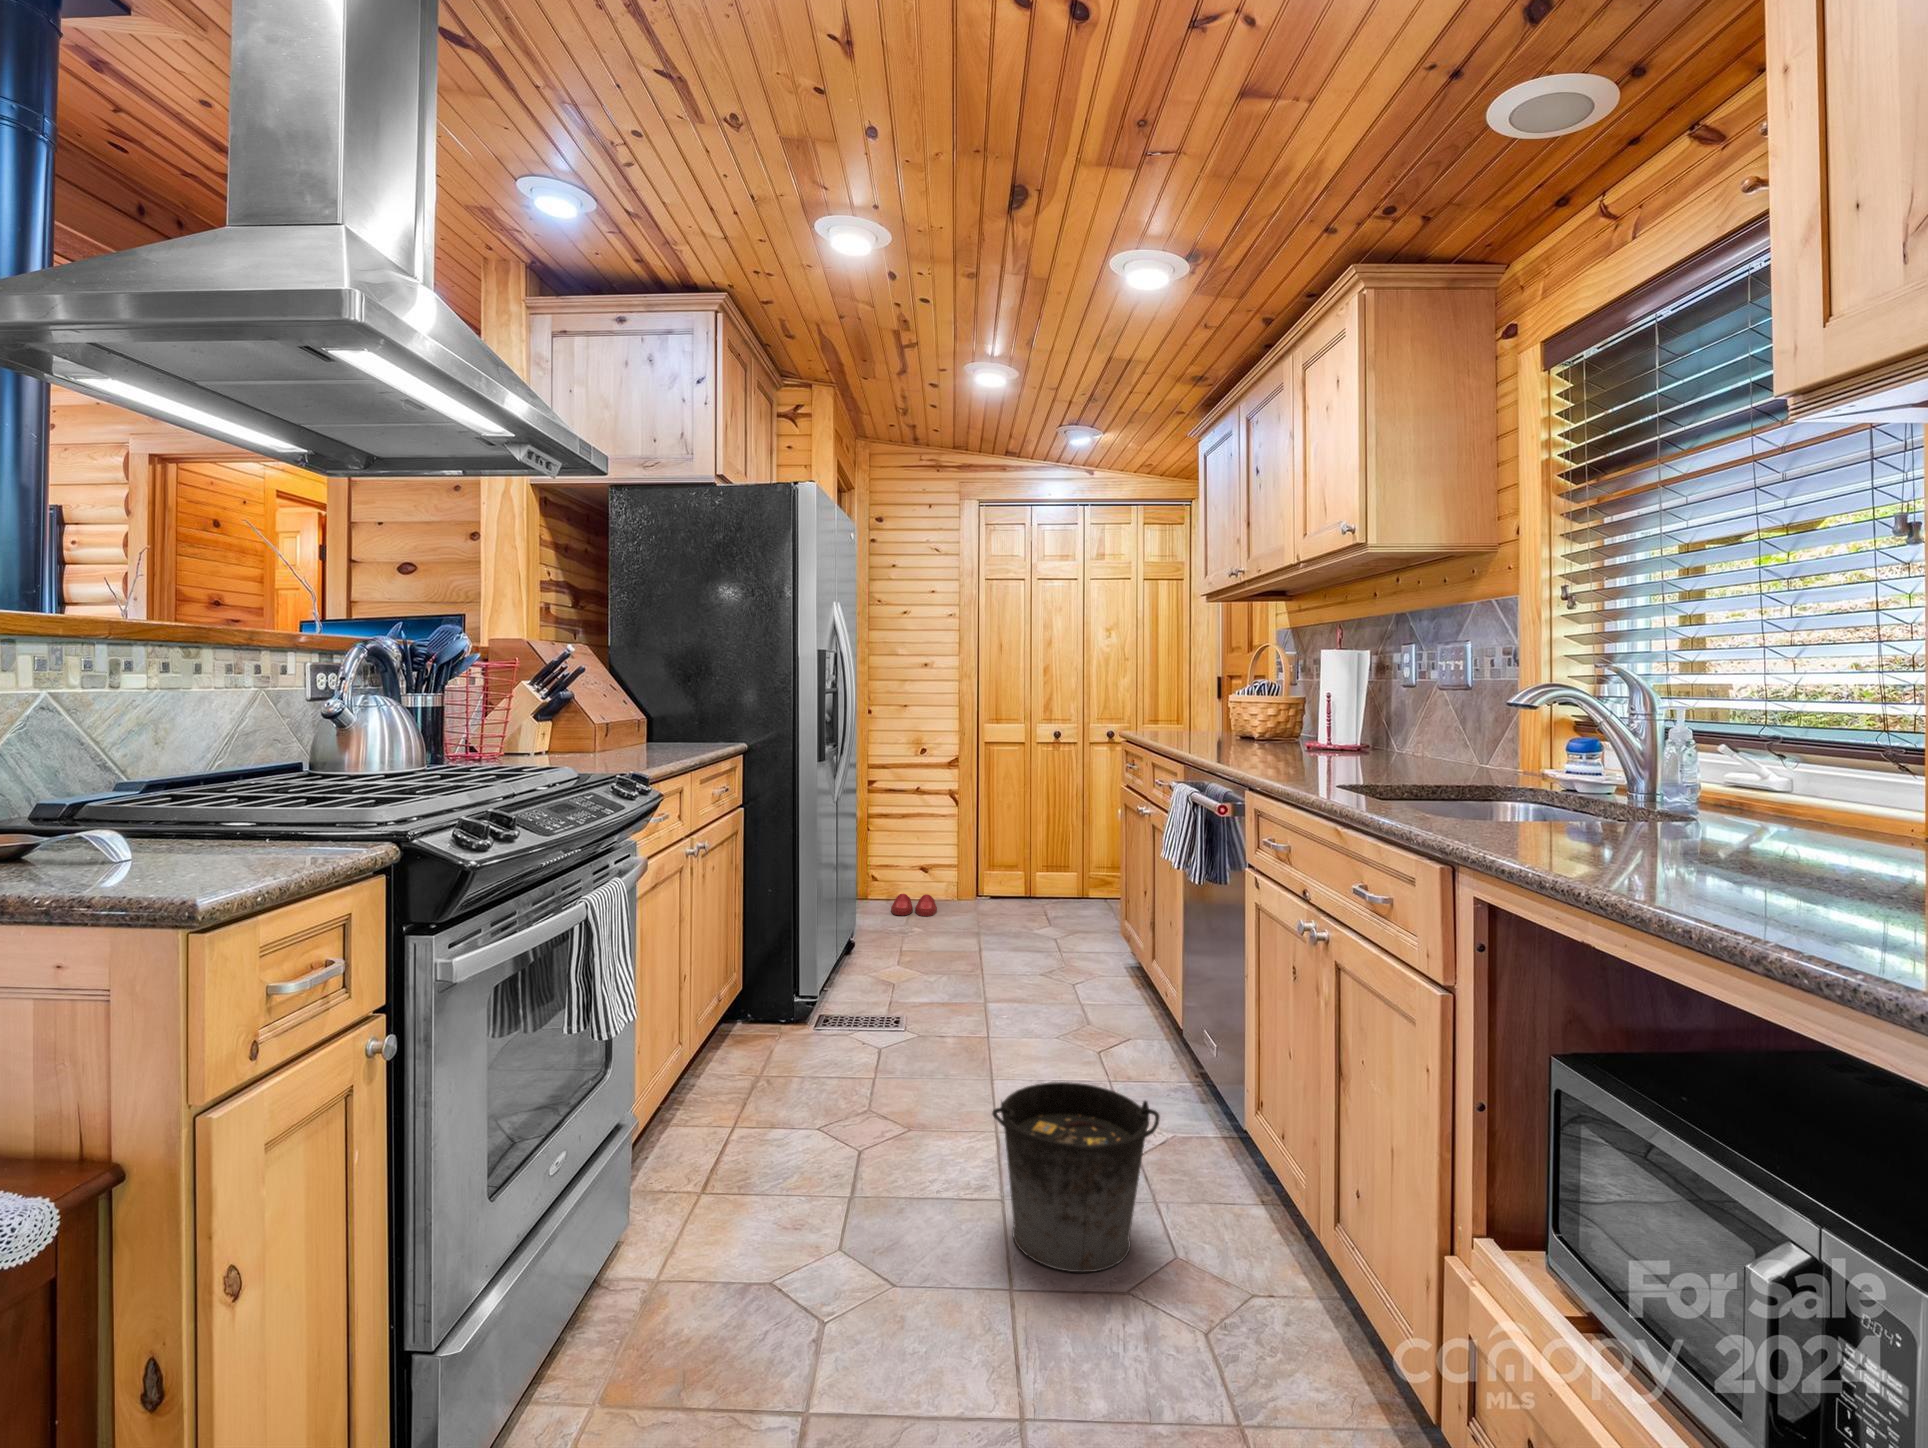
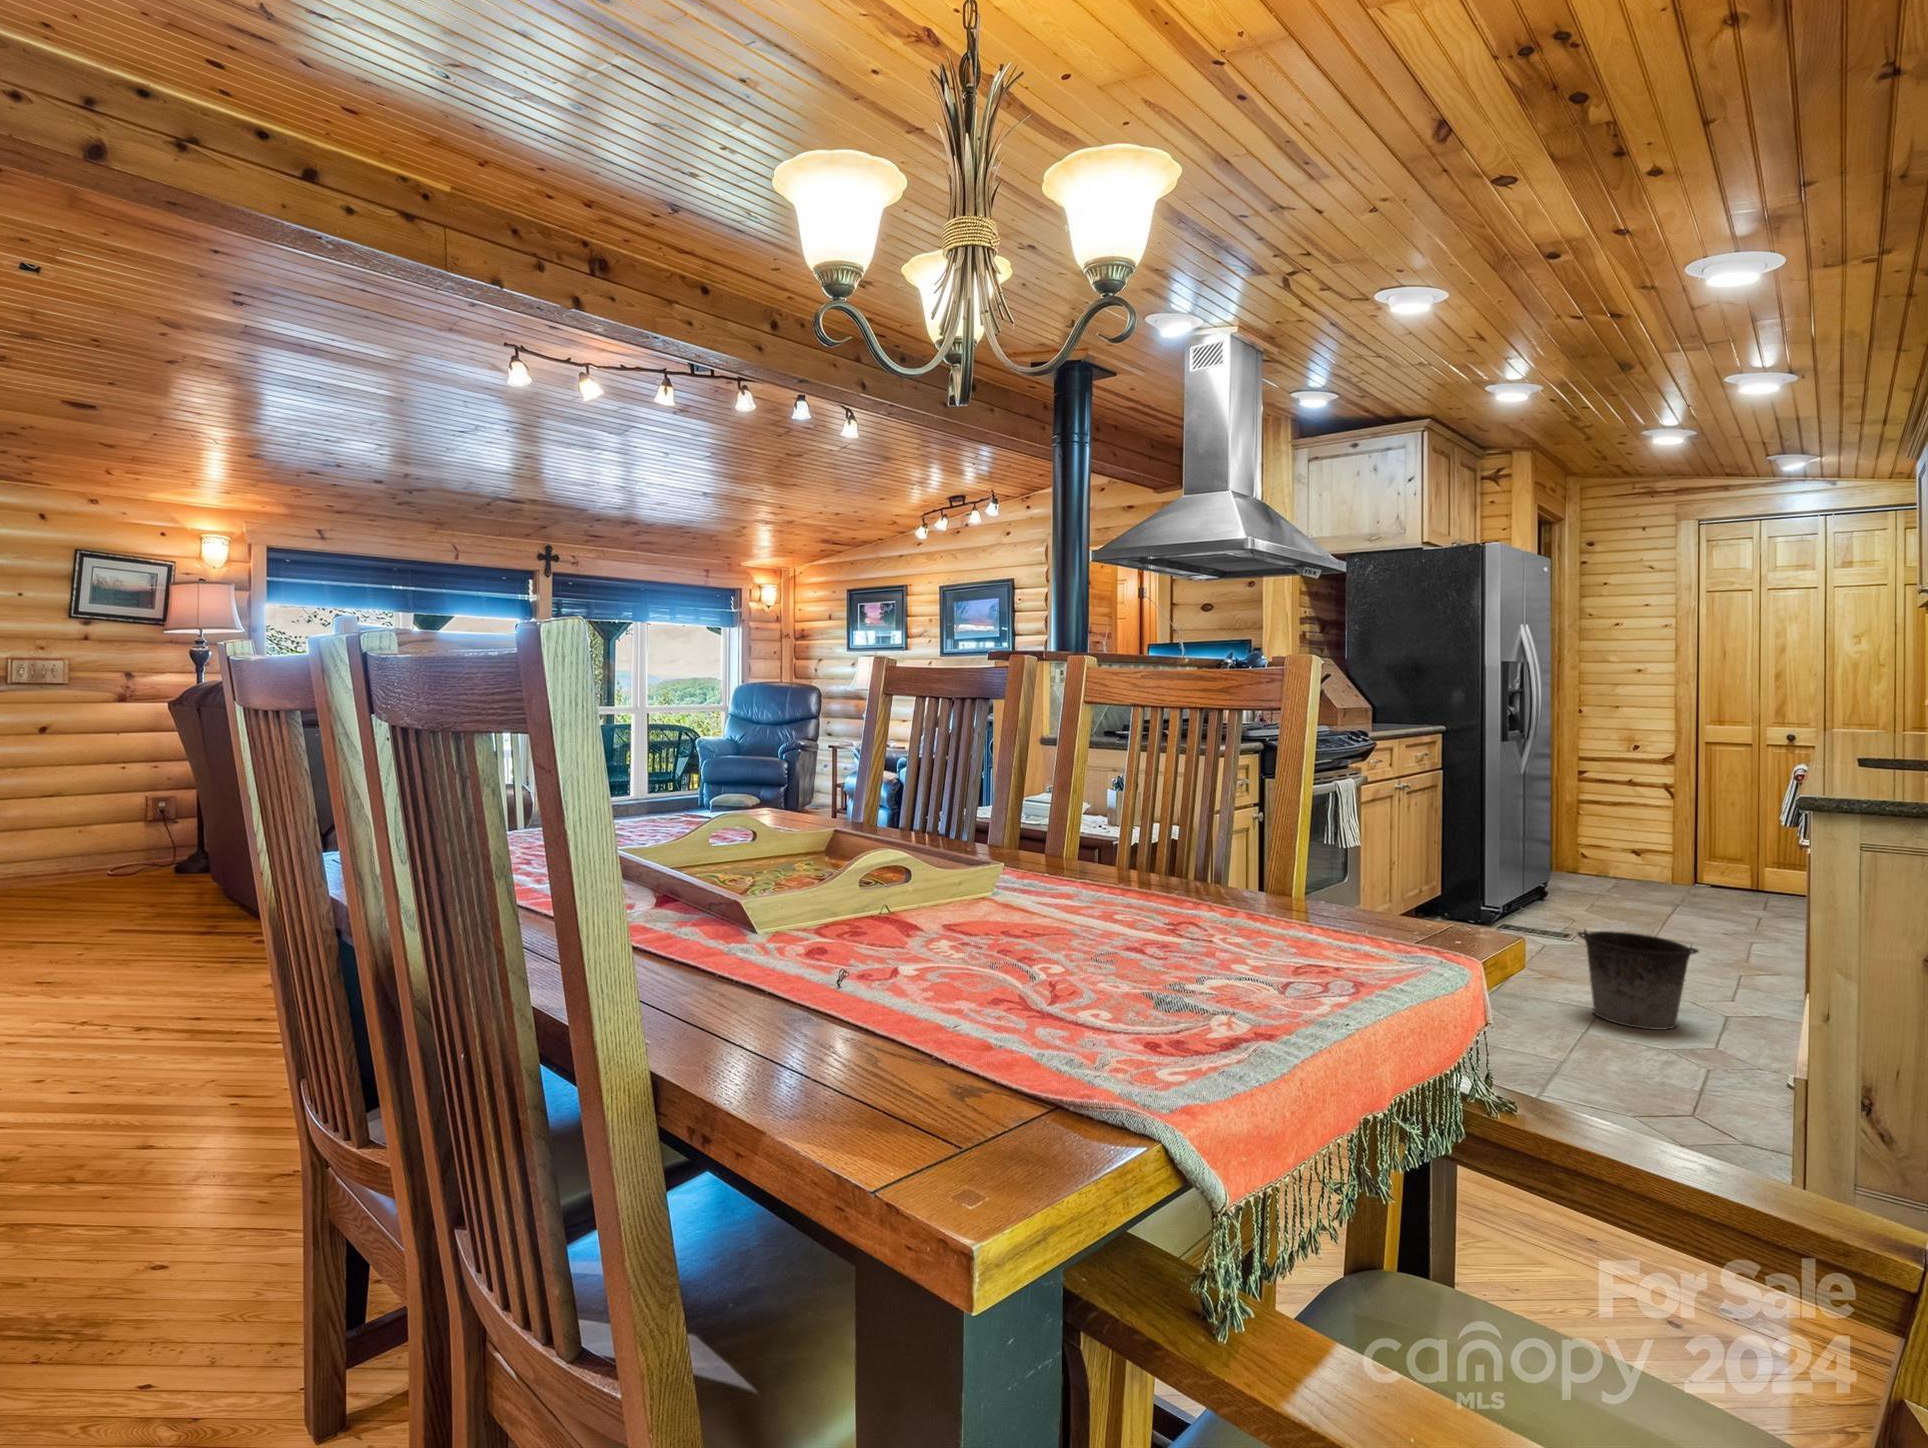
slippers: present [891,894,937,916] -> none [1596,872,1644,892]

